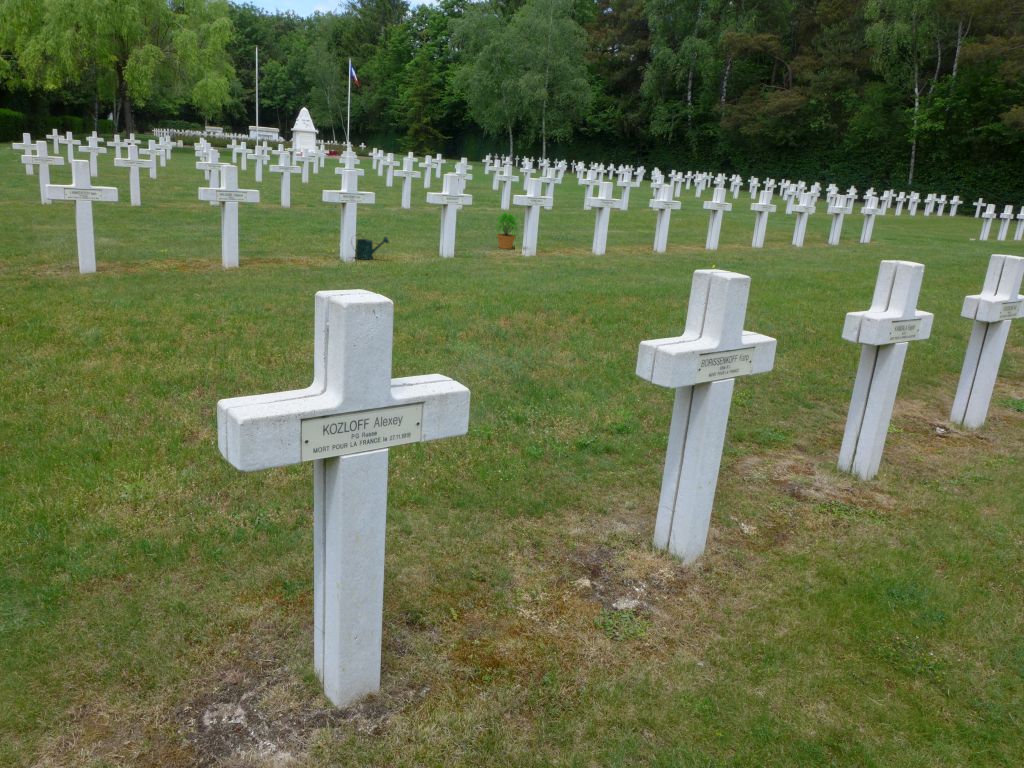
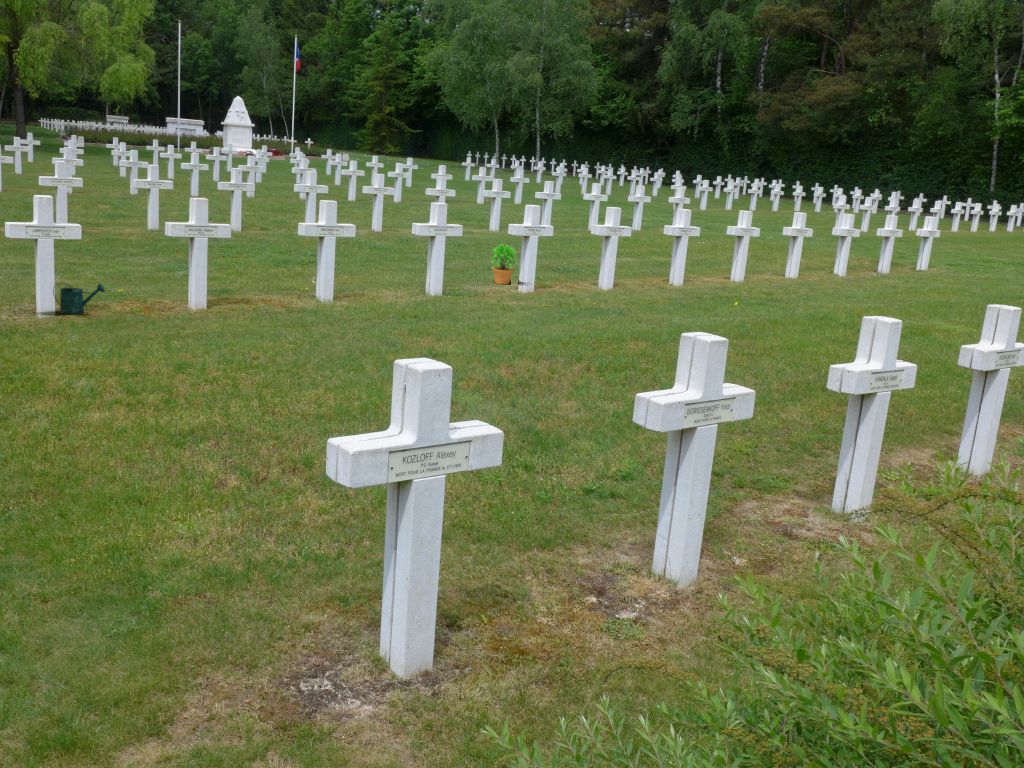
watering can: present [355,237,389,260] -> present [53,283,105,315]

